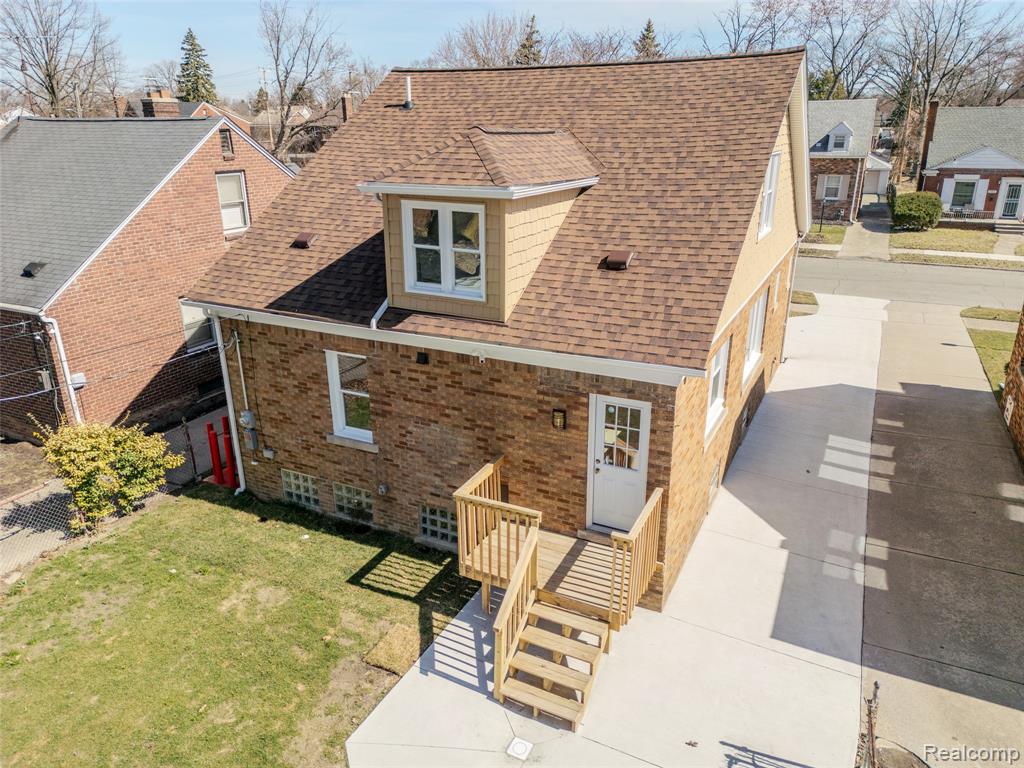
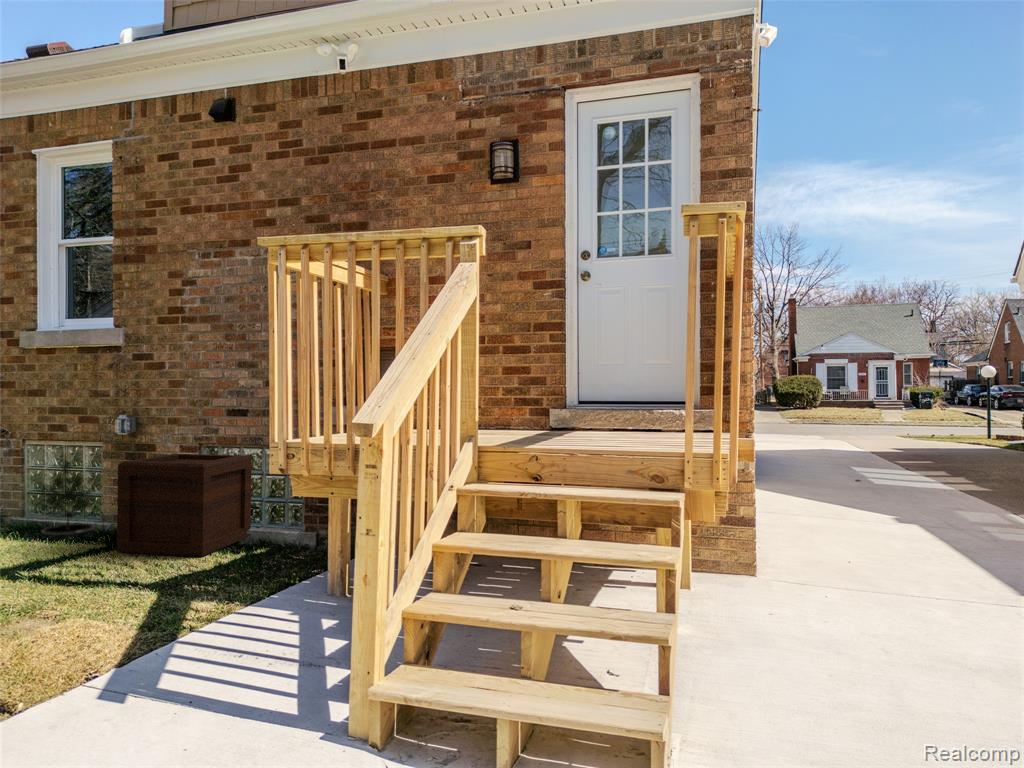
wooden crate: none [391,506,443,565] -> present [117,454,252,557]

